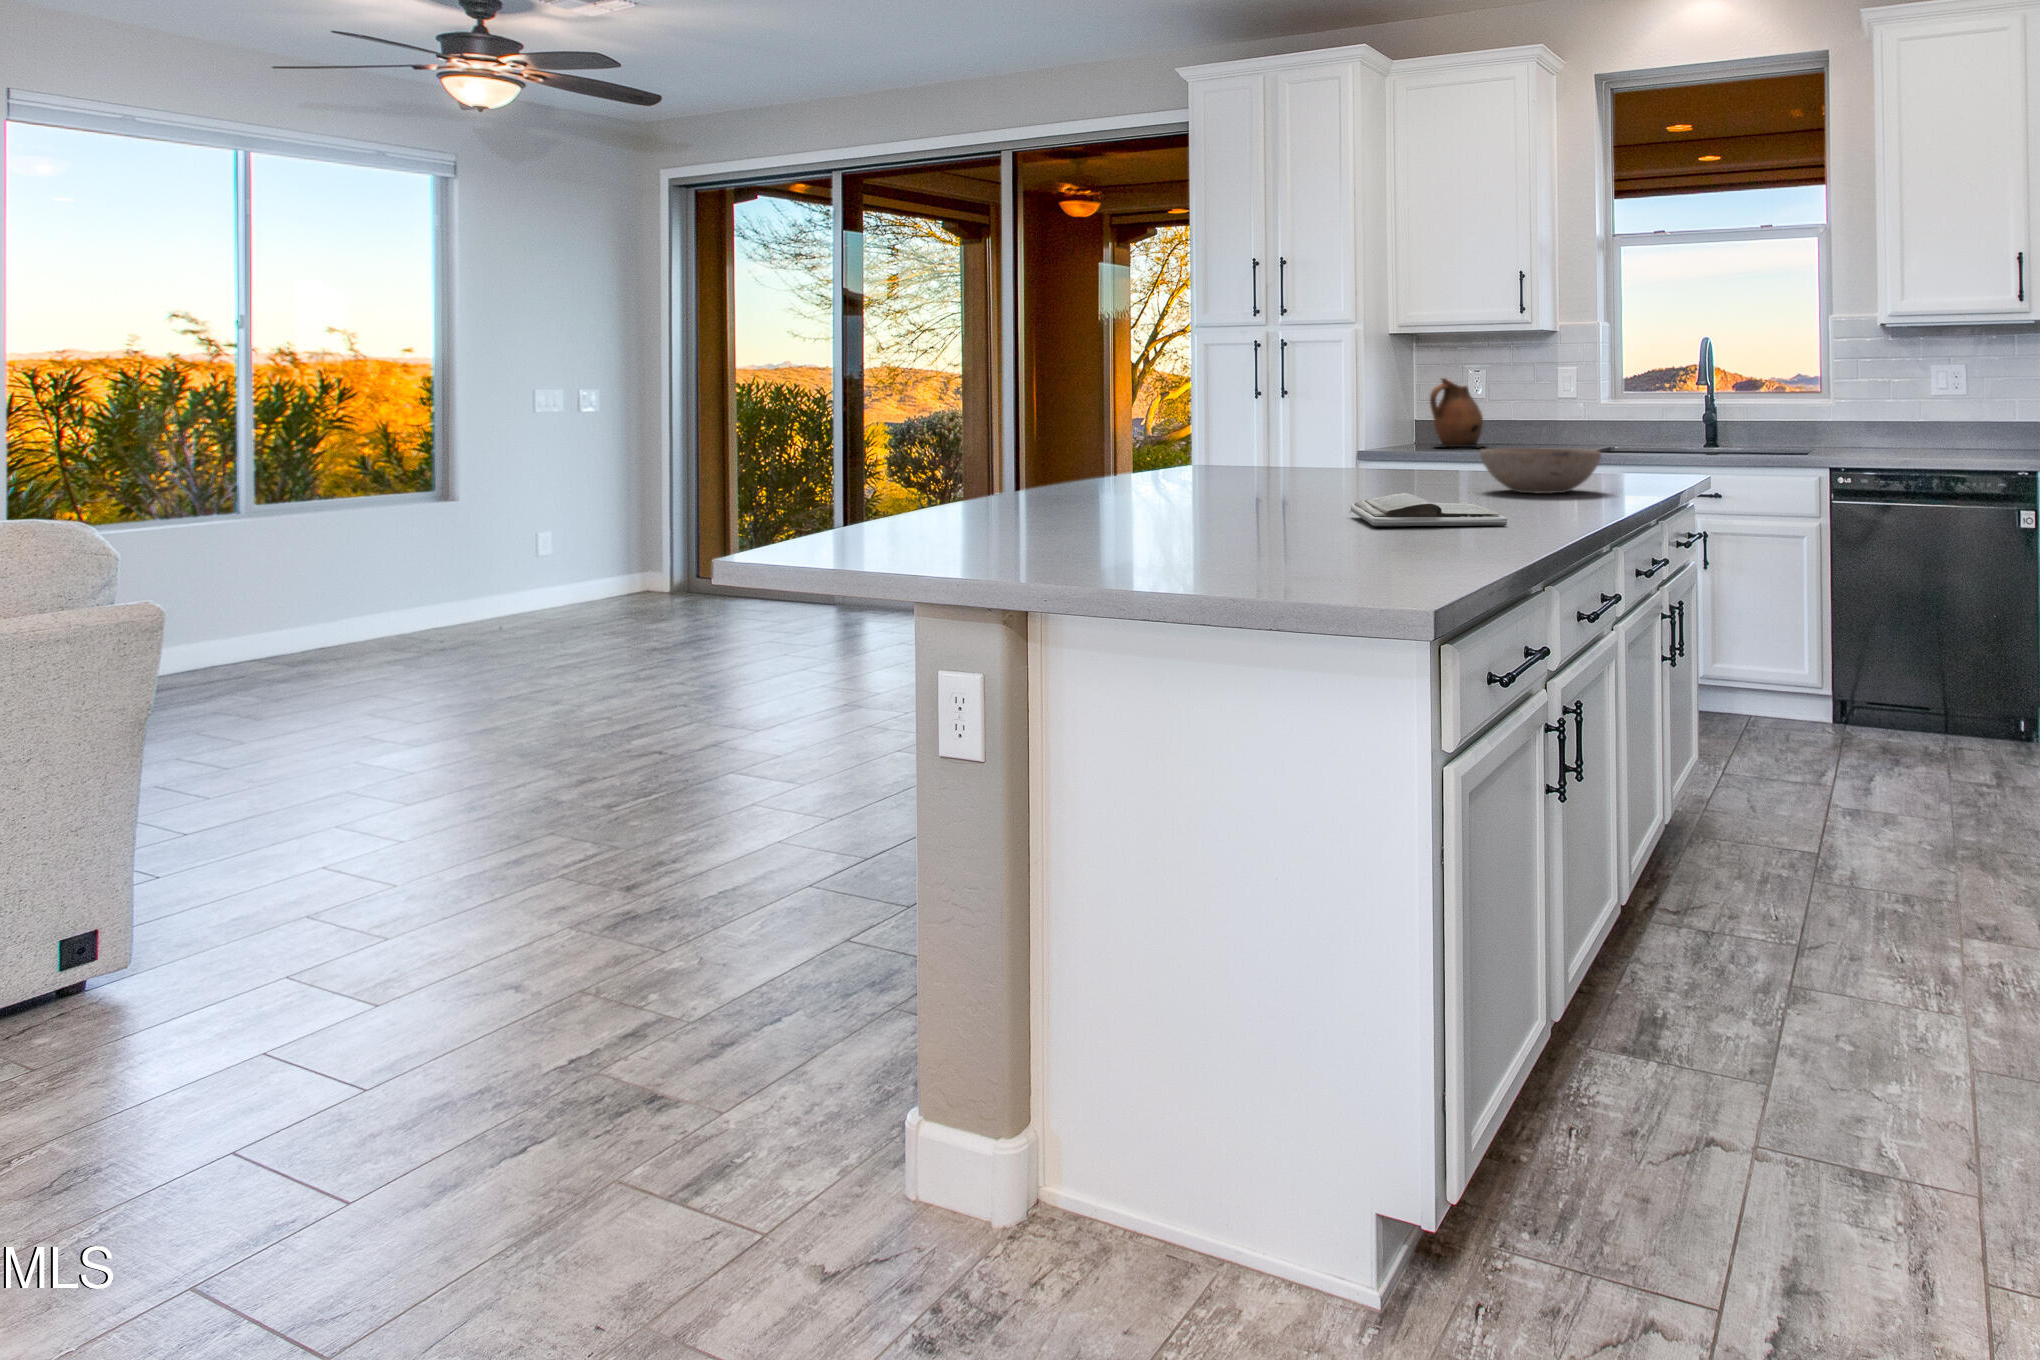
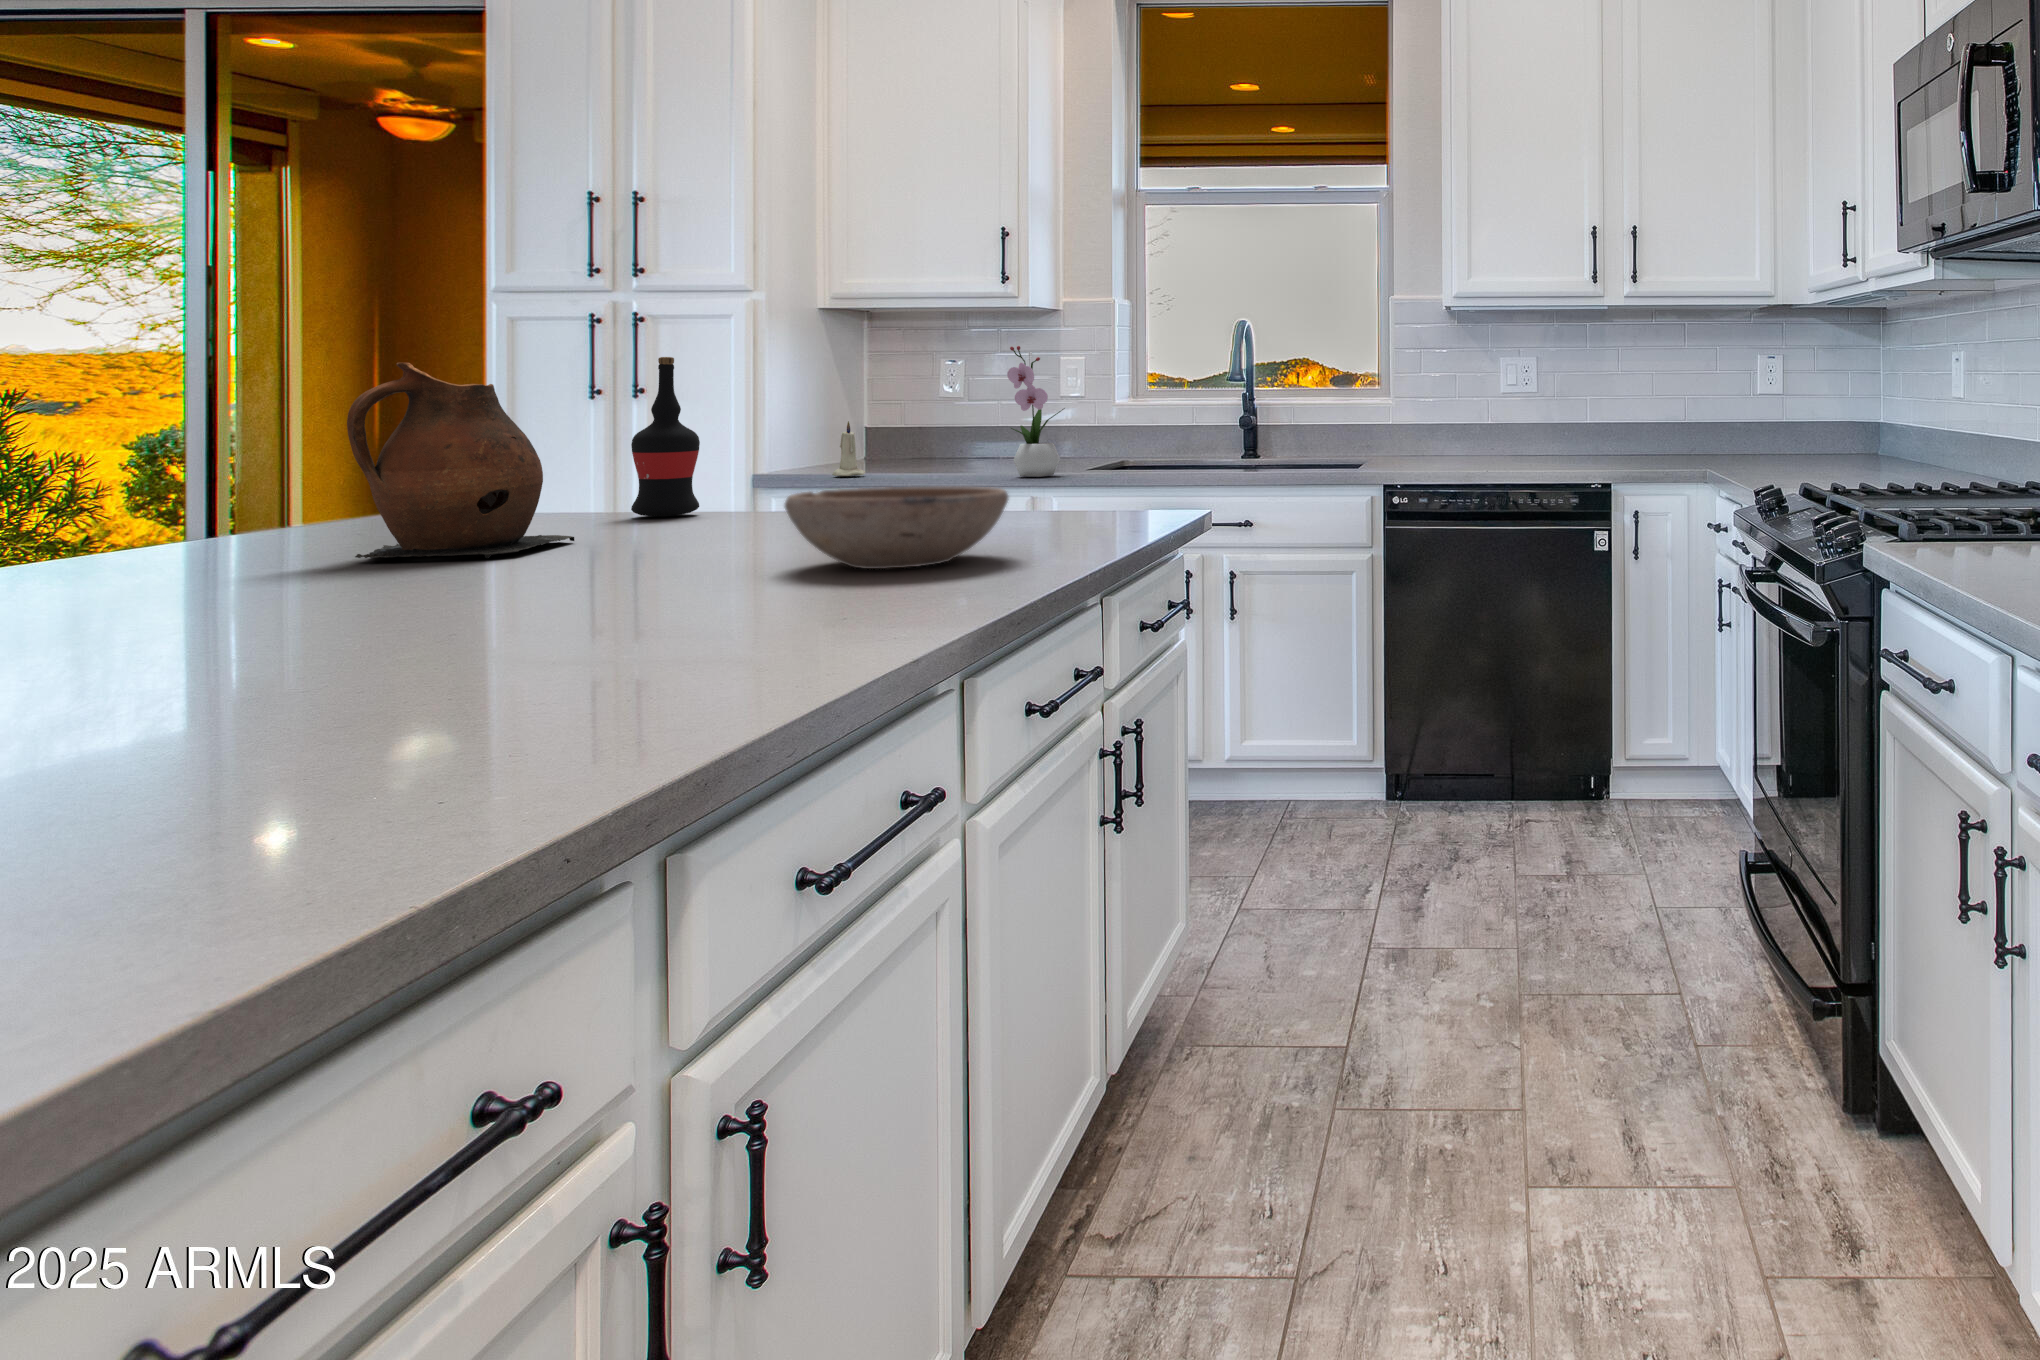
flower arrangement: none [1529,358,1569,454] -> present [1007,346,1065,477]
wine bottle: none [1338,370,1373,467] -> present [631,357,700,516]
ceramic pitcher: present [1430,378,1485,448] -> present [347,363,574,558]
candle: none [1407,412,1429,450] -> present [832,421,866,476]
book: present [1350,493,1507,527] -> none [216,619,638,735]

